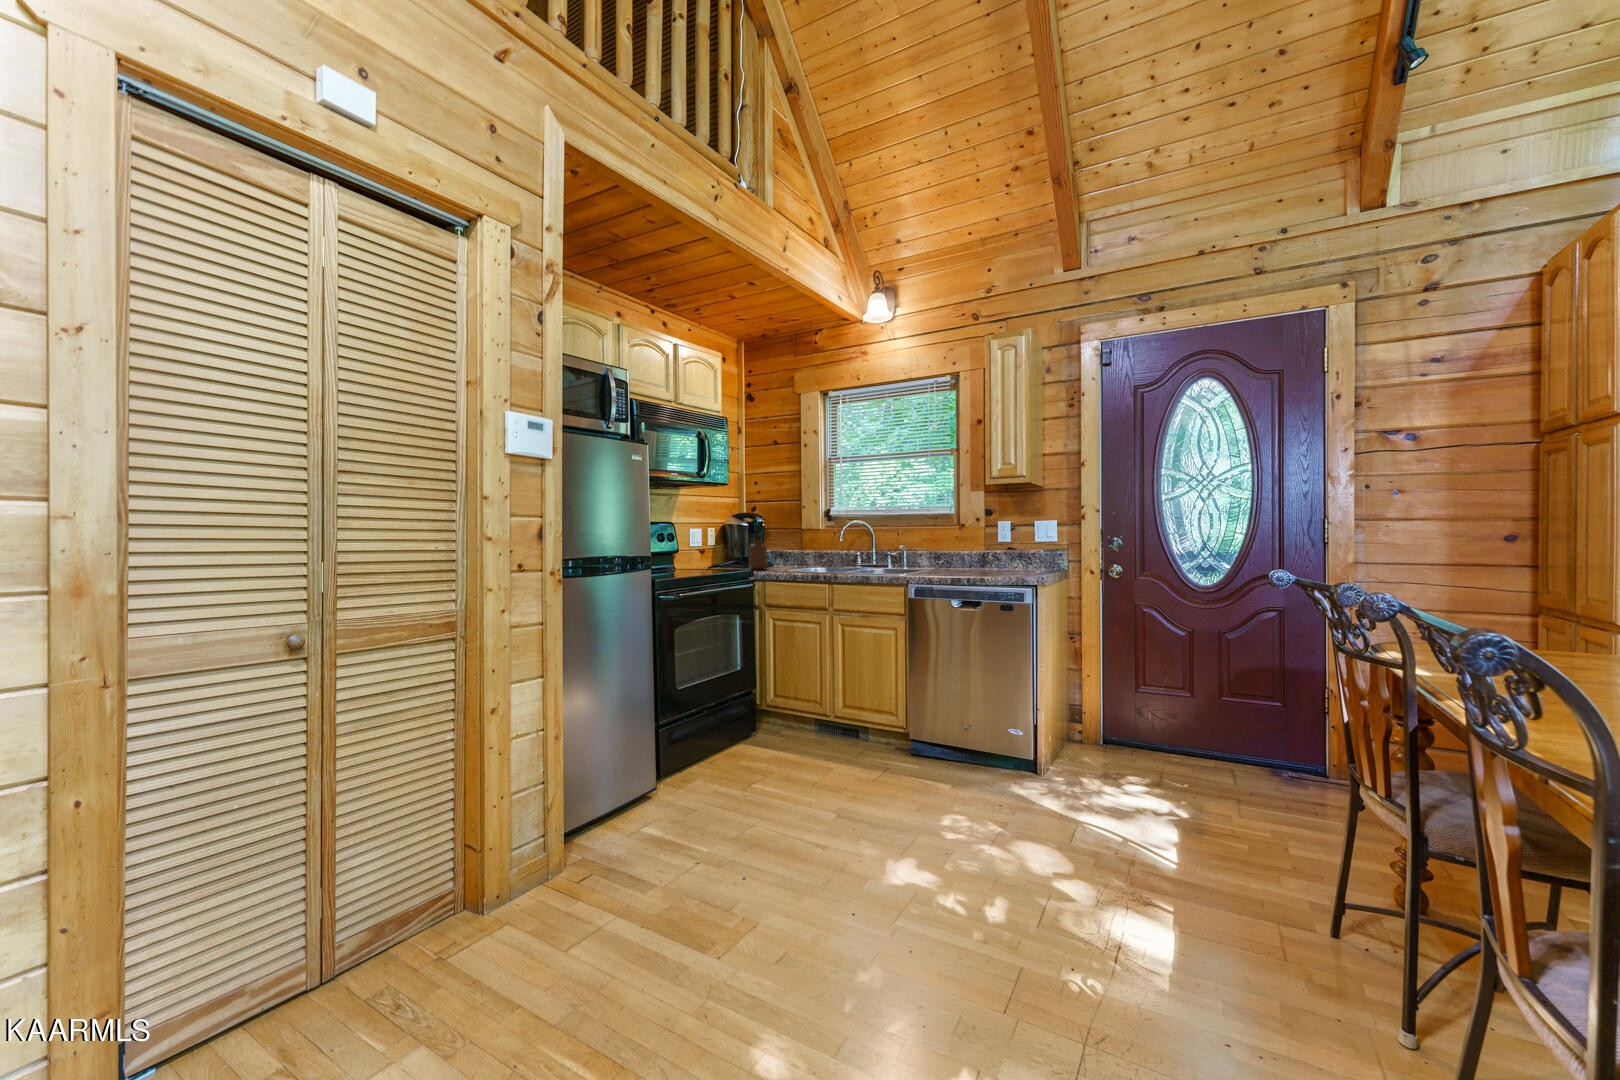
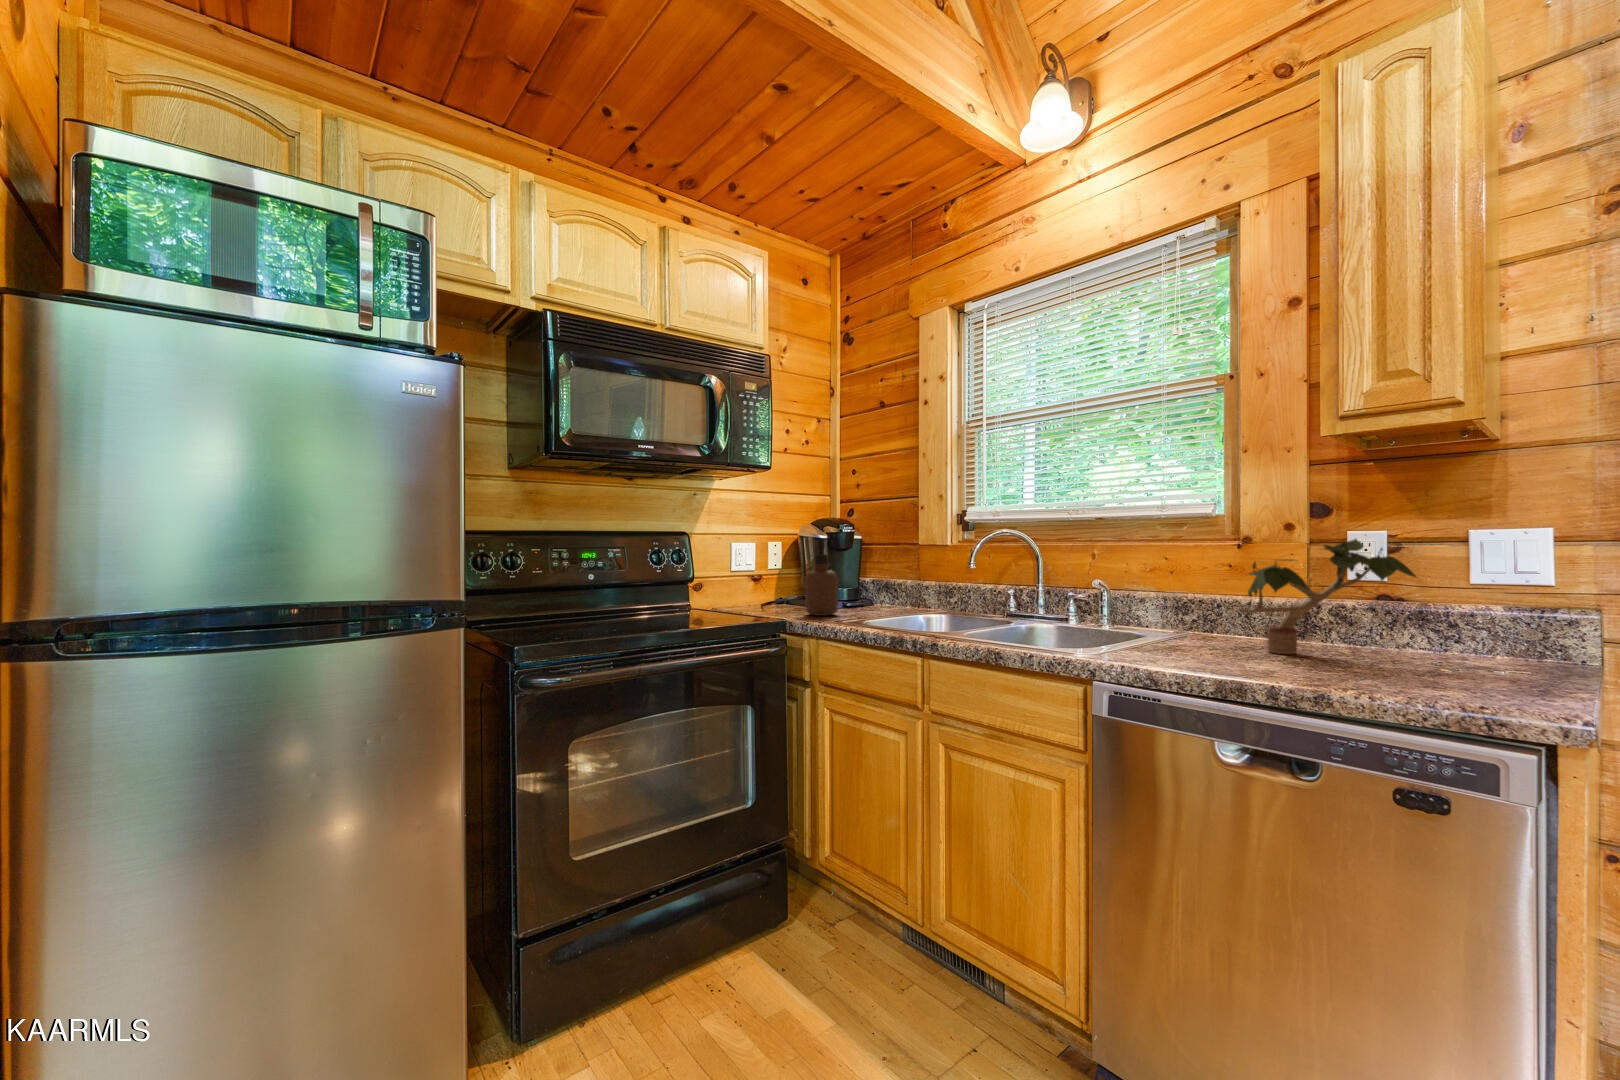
potted plant: none [956,524,1023,572] -> present [1245,538,1416,654]

